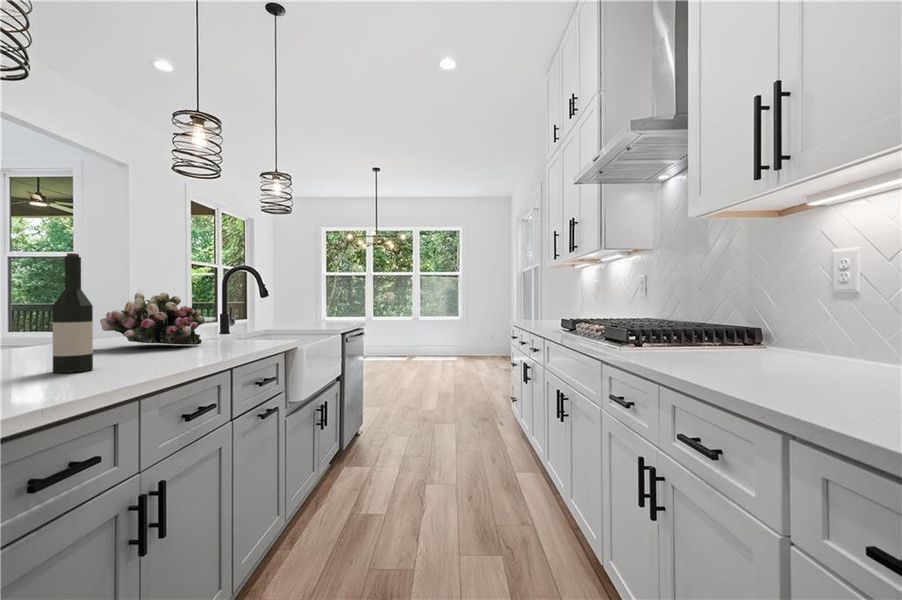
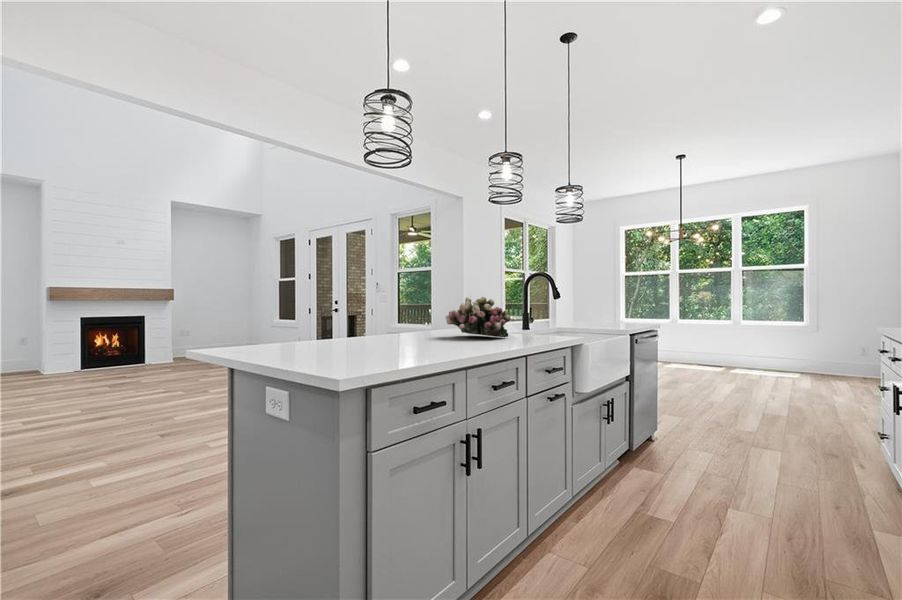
wine bottle: present [52,253,93,373] -> none [421,273,441,350]

